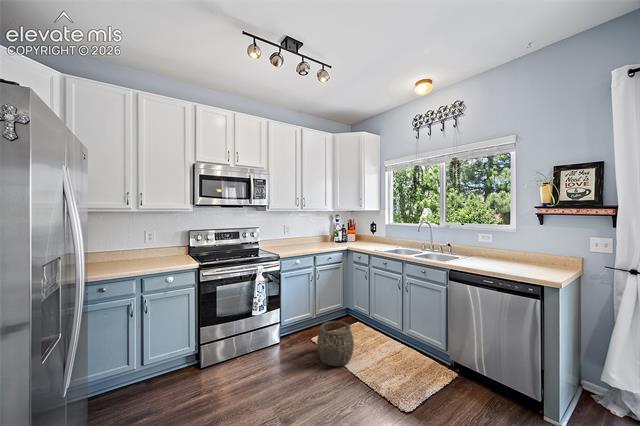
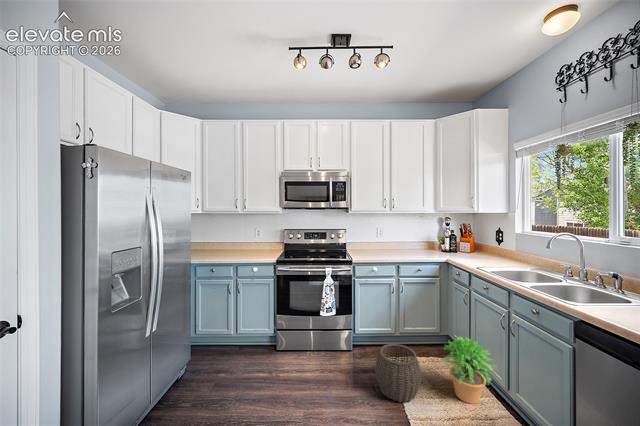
potted plant: none [362,302,398,349] -> present [444,337,493,404]

